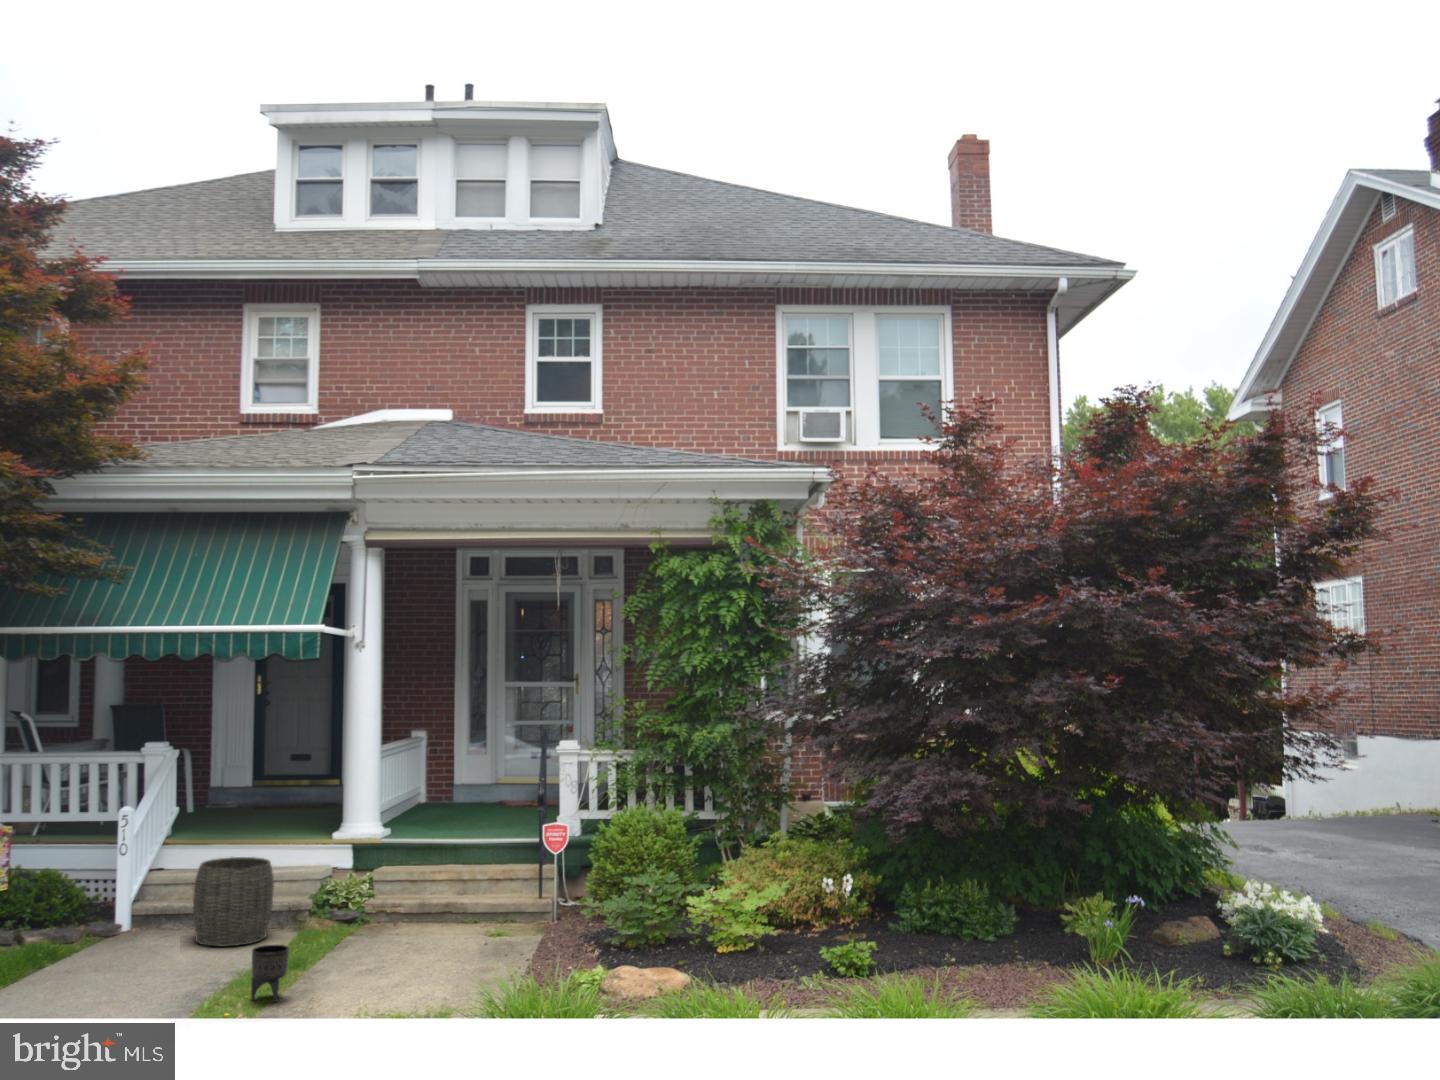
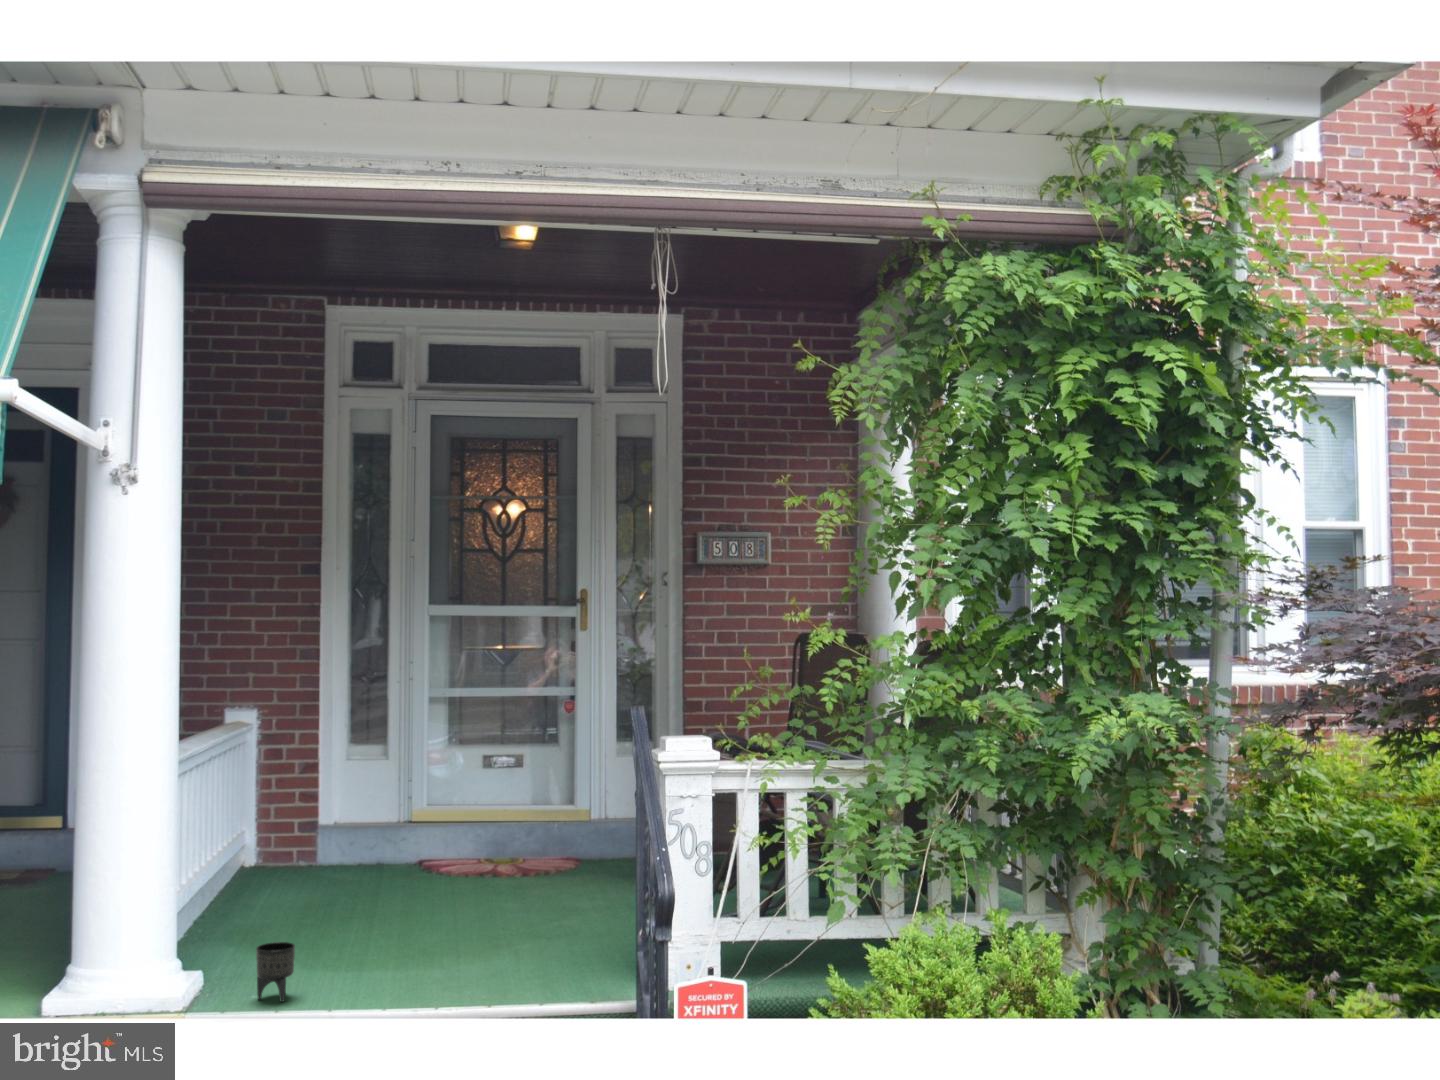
woven basket: present [193,857,274,946] -> none [201,851,284,945]

